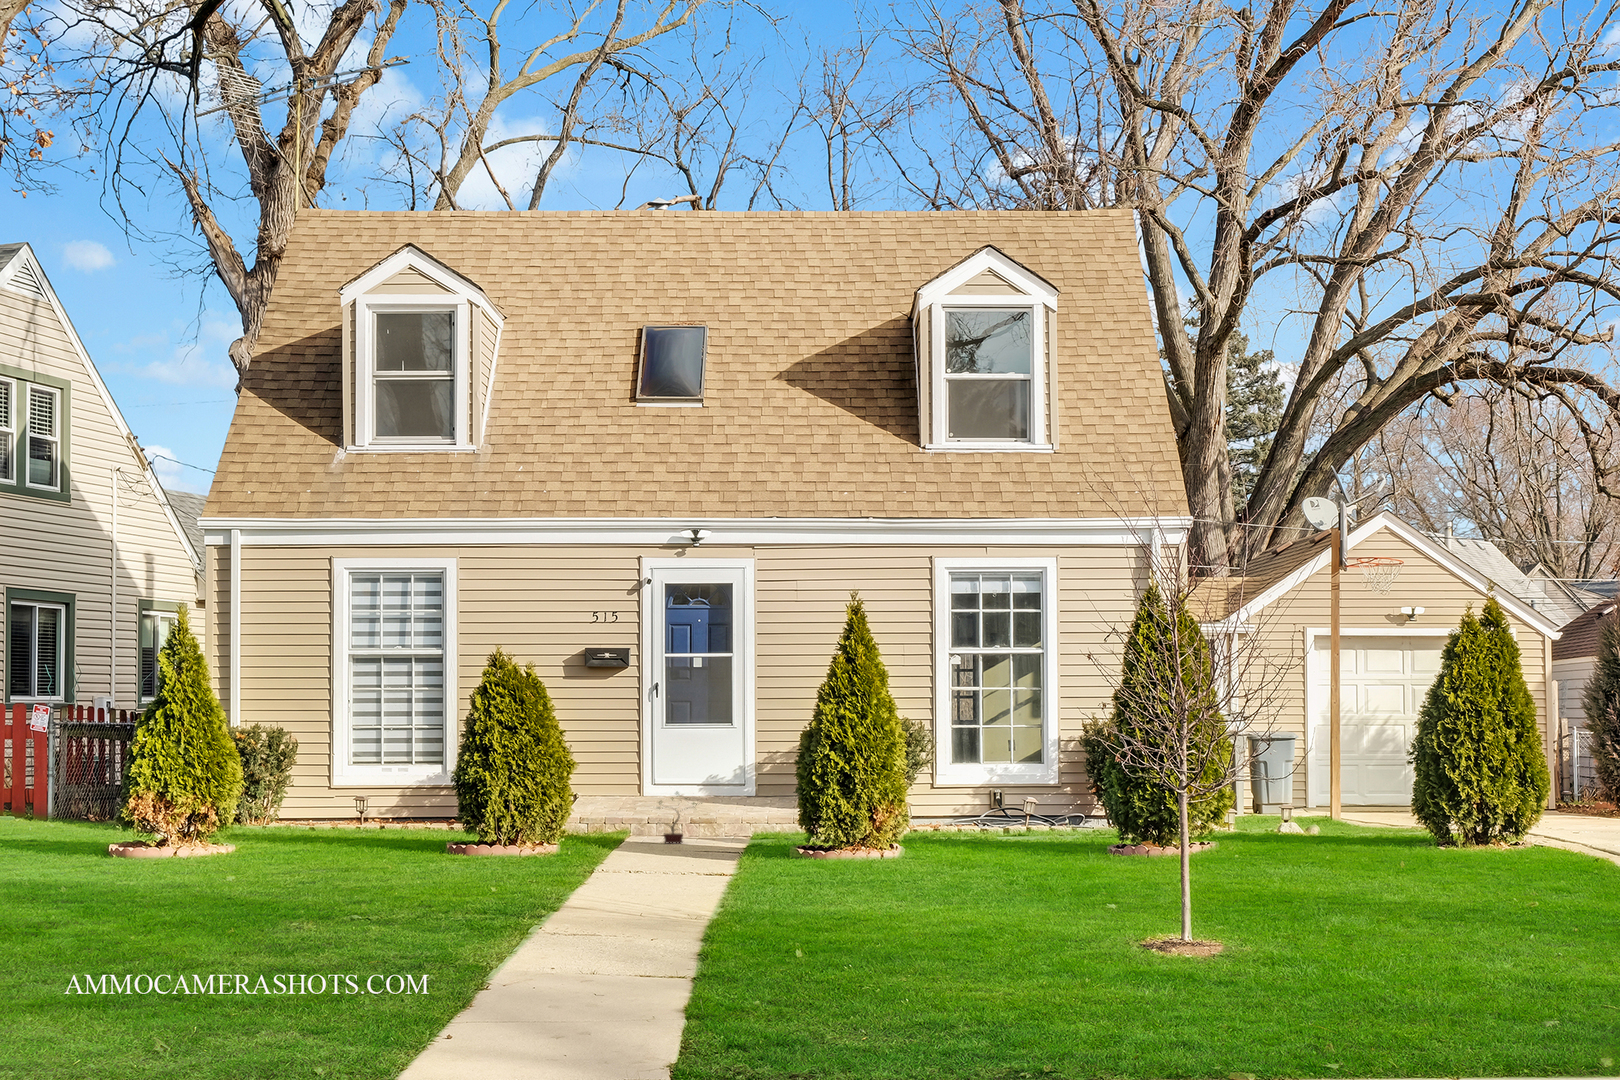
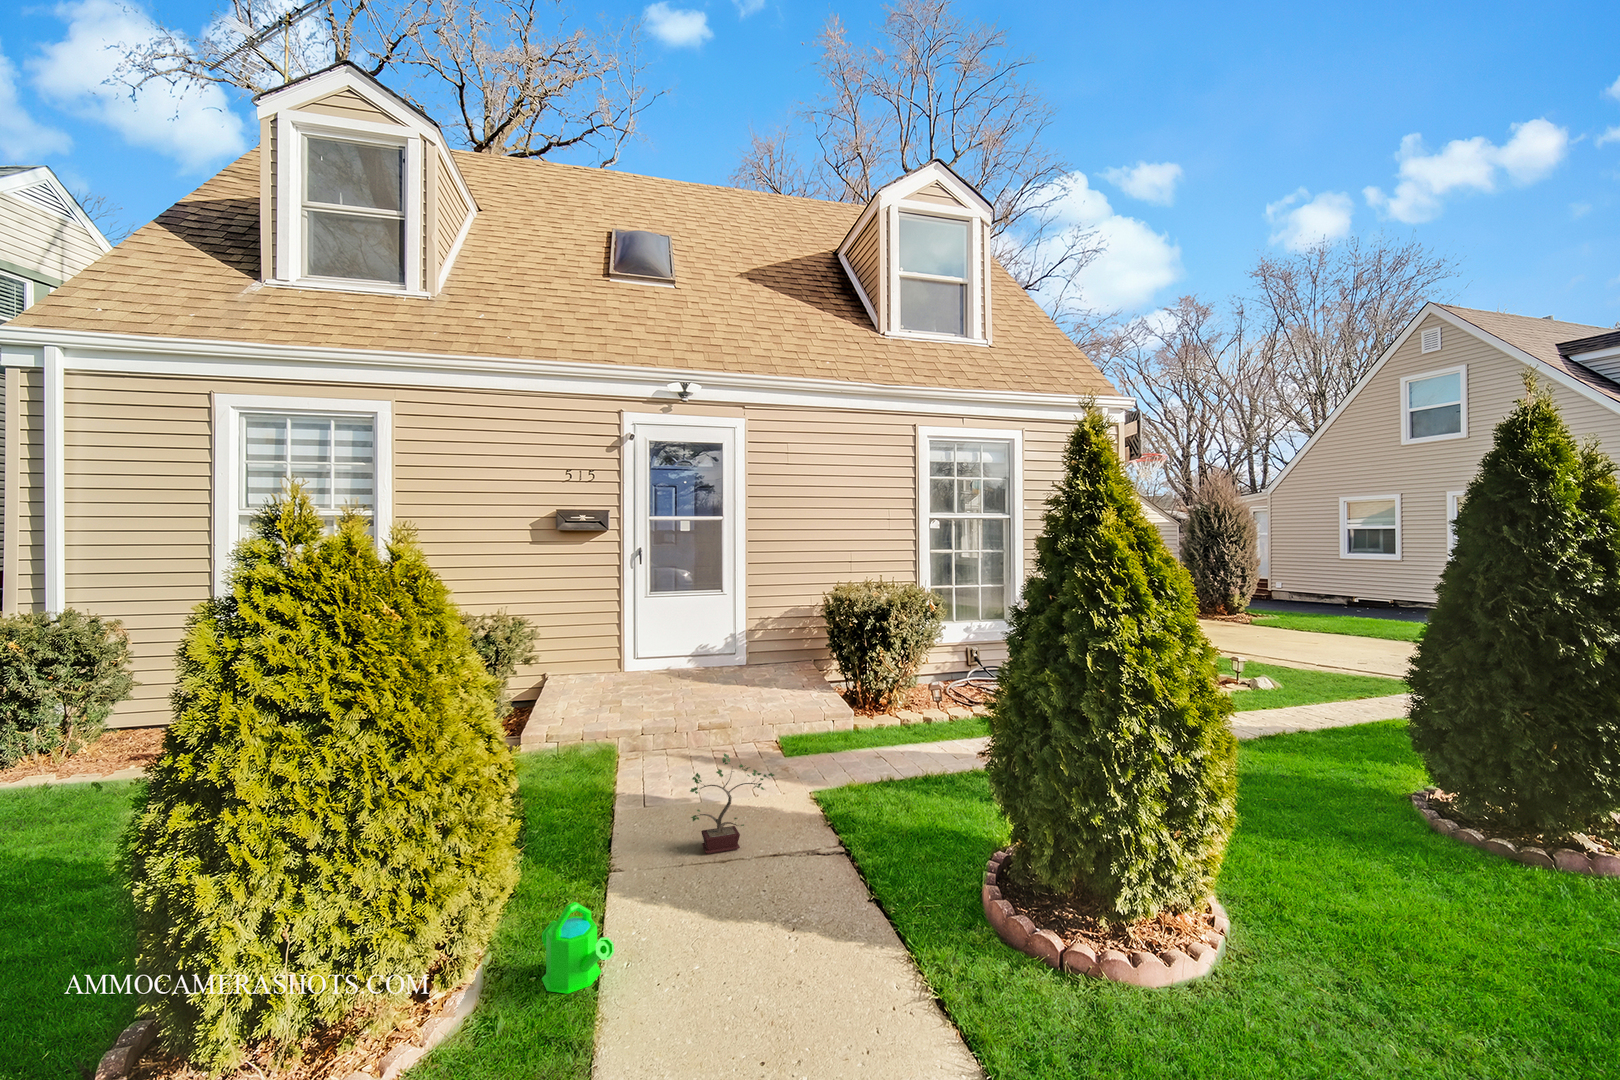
watering can: none [581,821,610,852] -> present [542,902,614,994]

